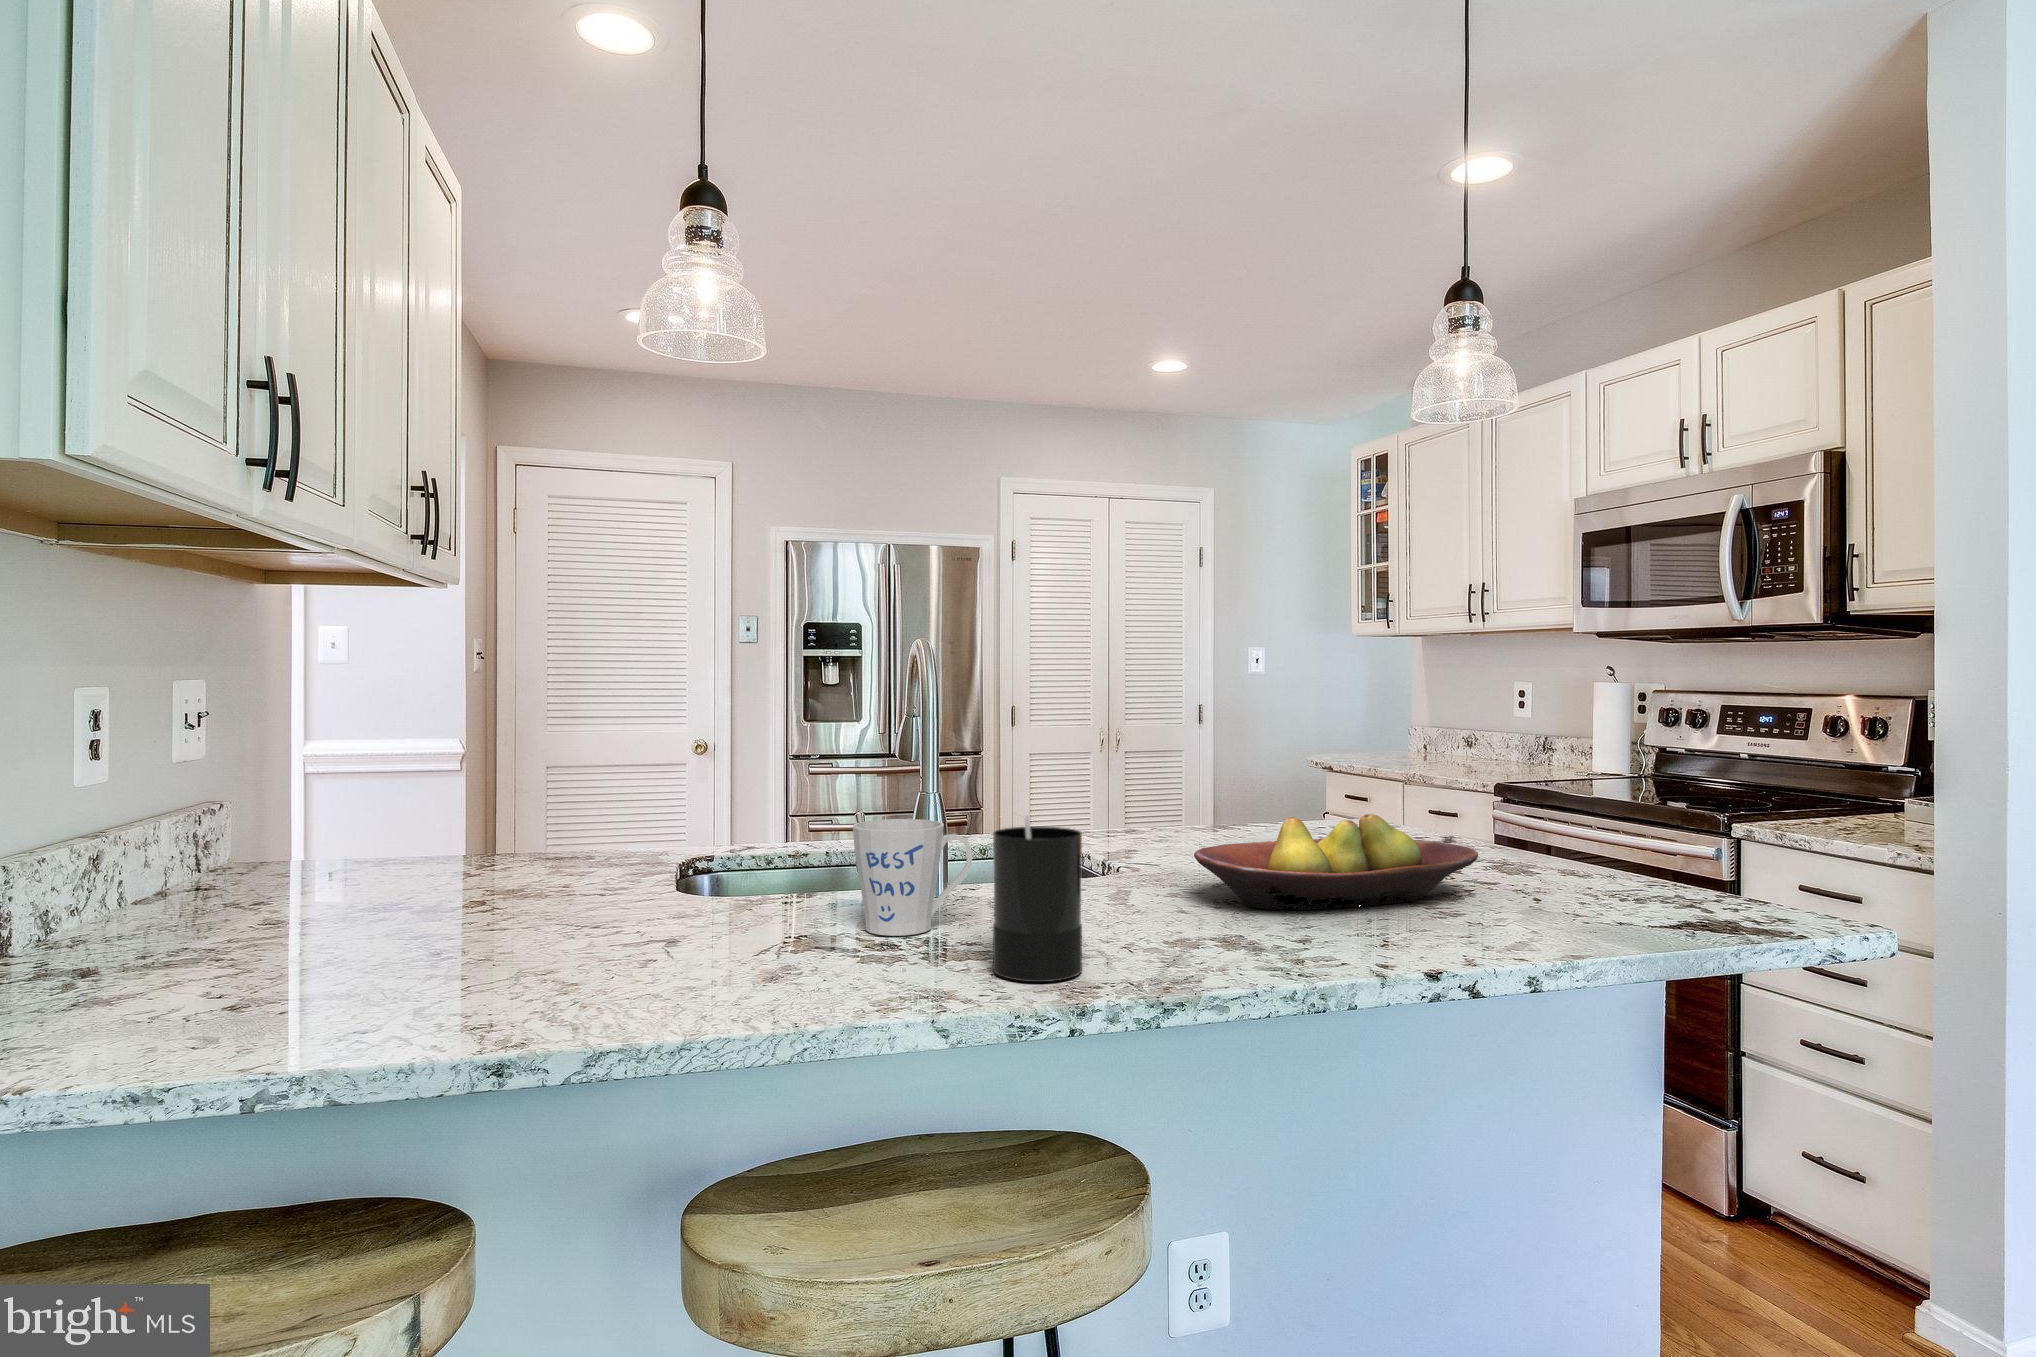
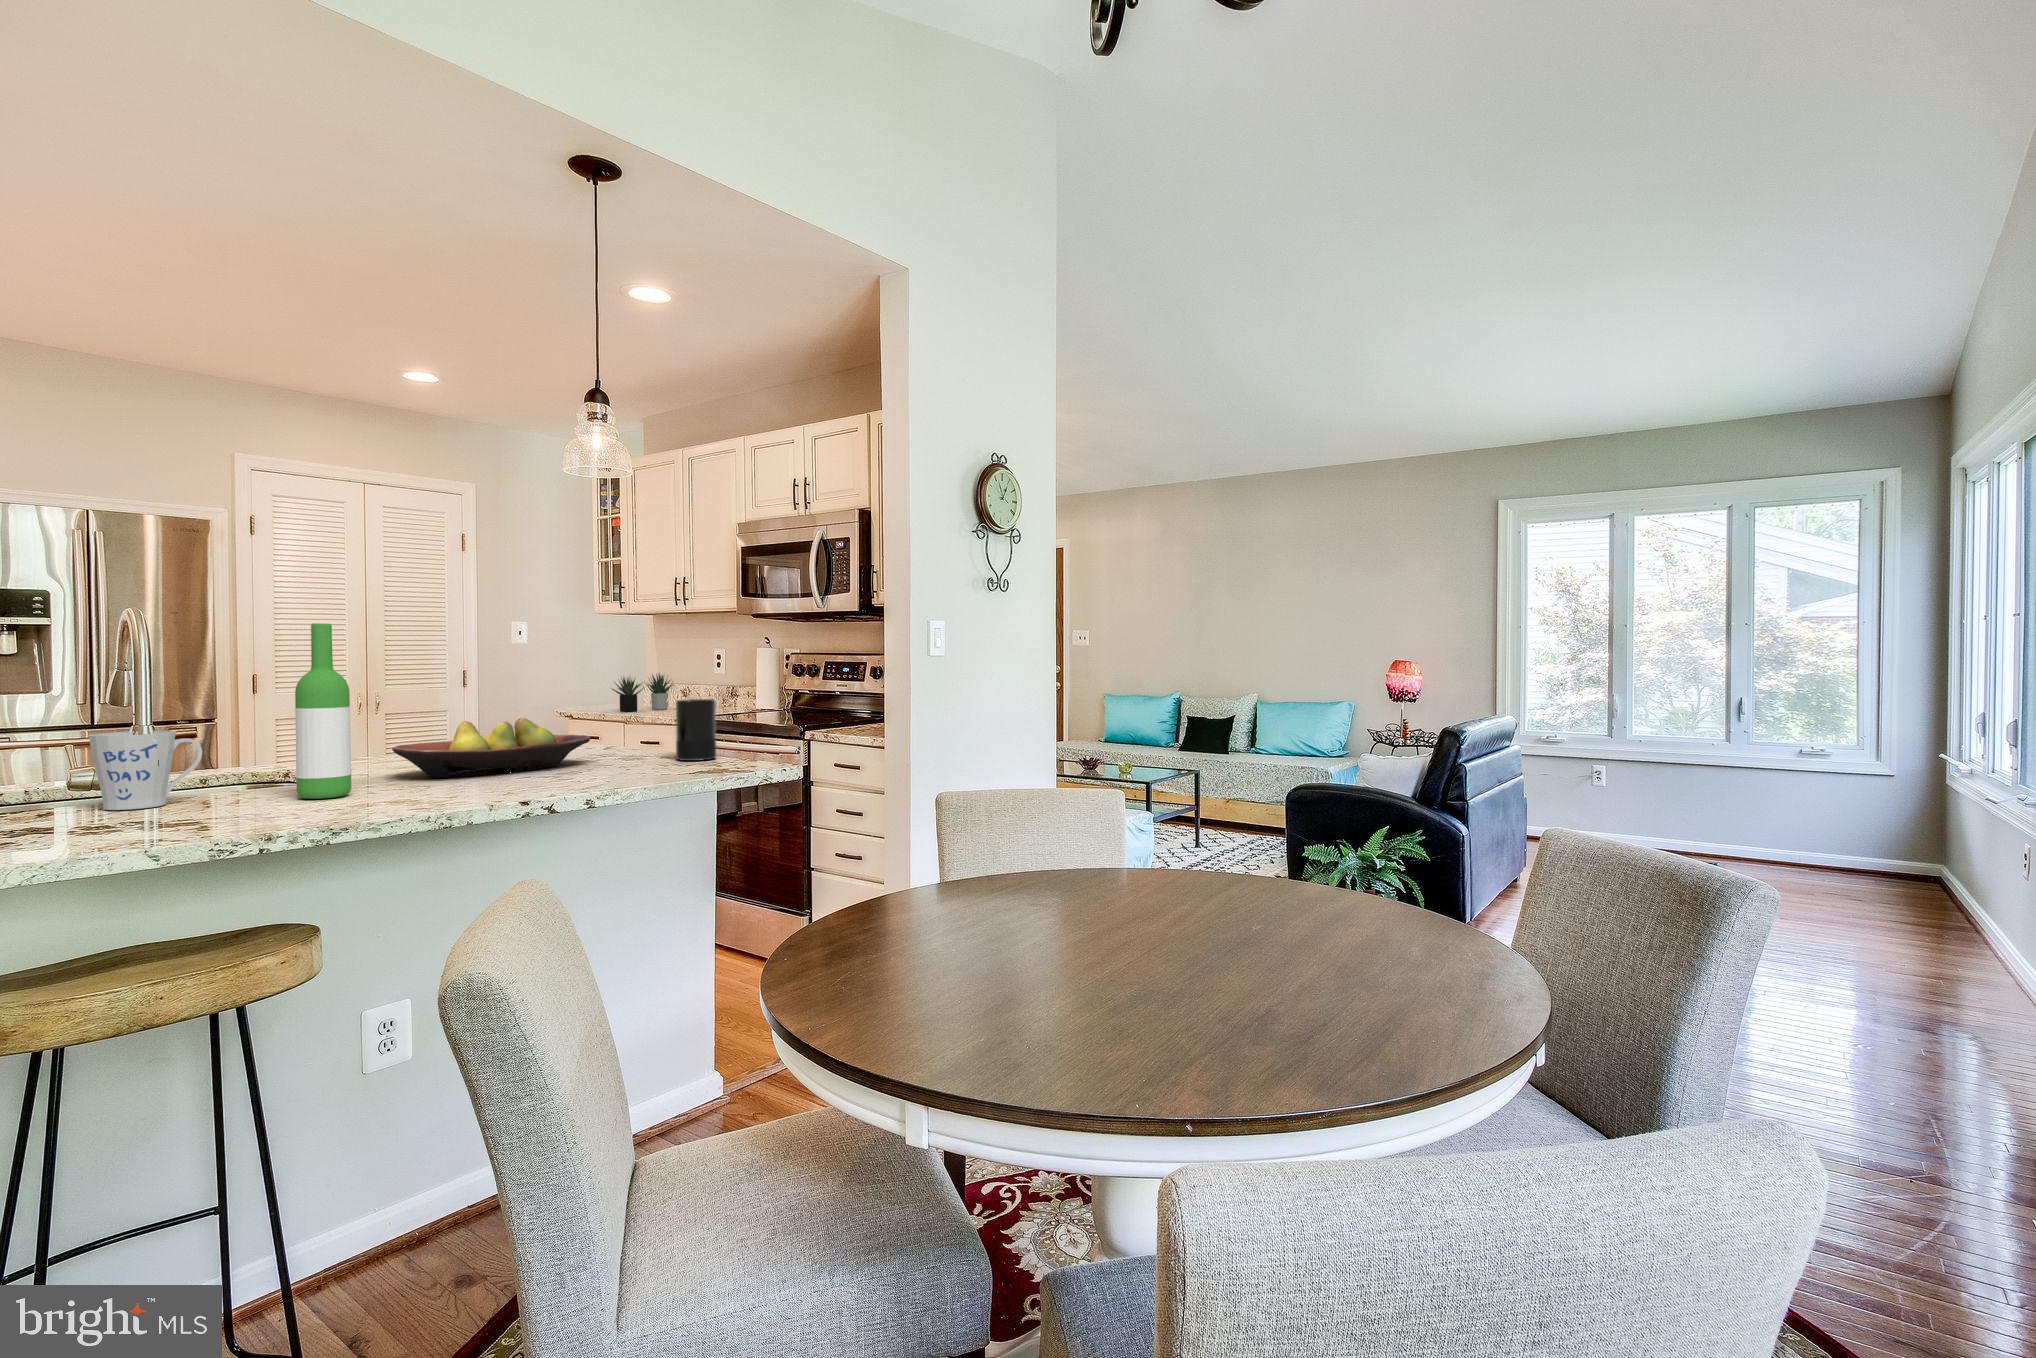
wine bottle: none [1084,669,1154,948] -> present [295,623,351,799]
succulent plant: none [1374,710,1458,763] -> present [612,674,673,712]
candle: present [993,813,1082,982] -> present [676,696,716,761]

